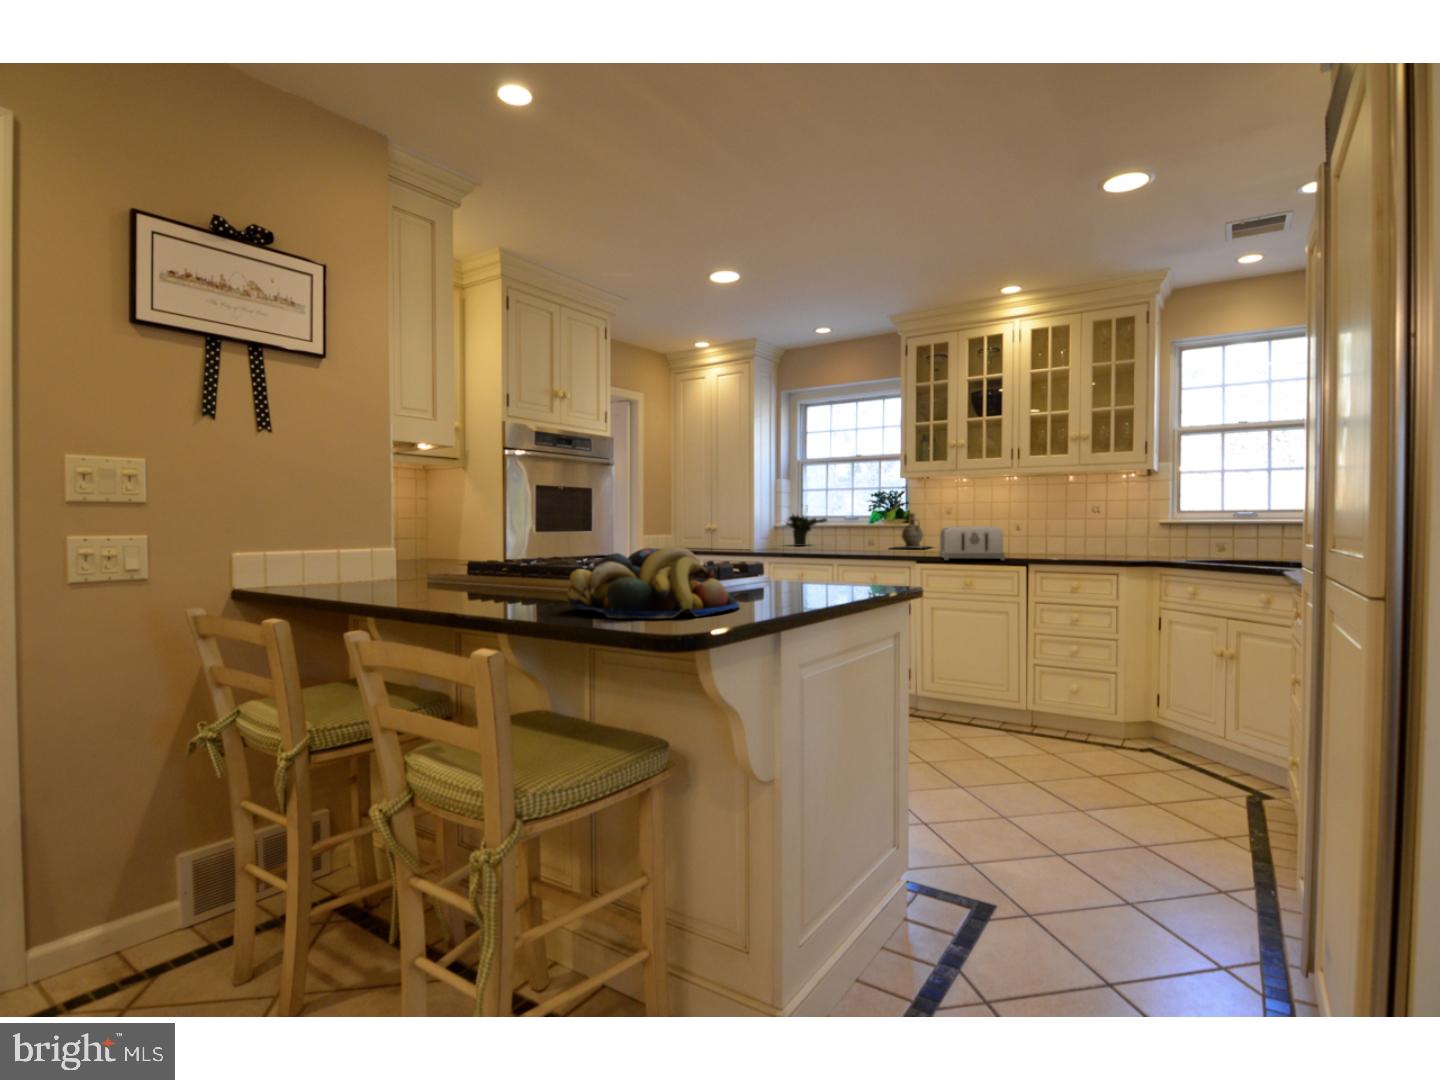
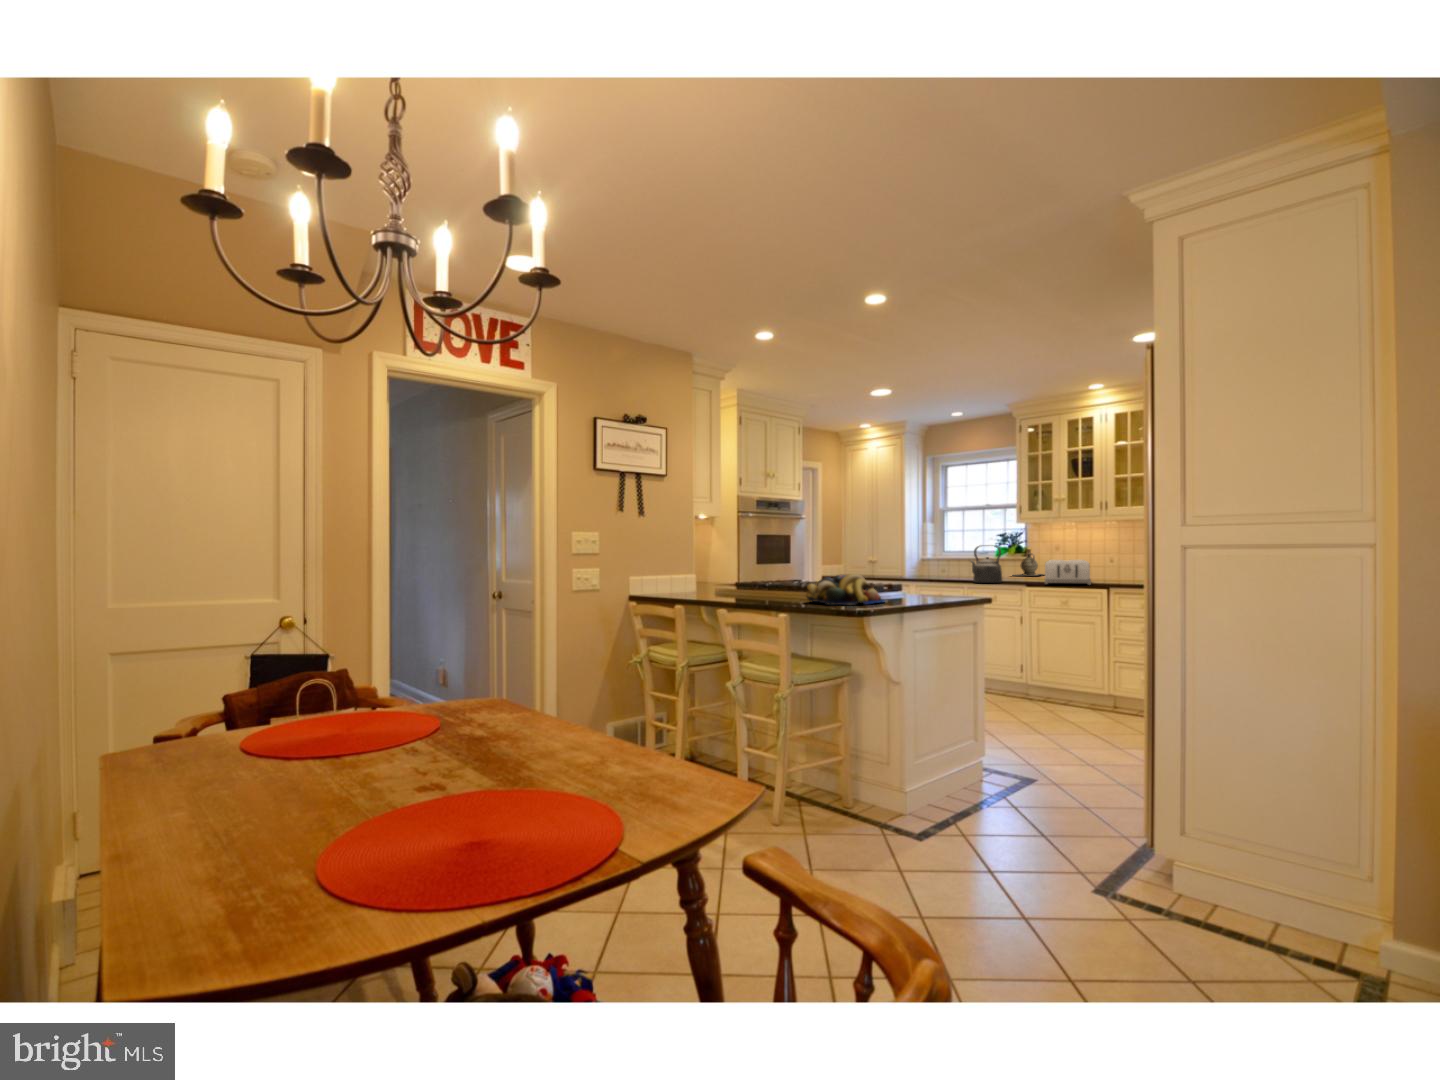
kettle: none [842,506,885,558] -> present [970,546,1002,583]
potted plant: present [786,515,827,546] -> none [928,542,964,573]

